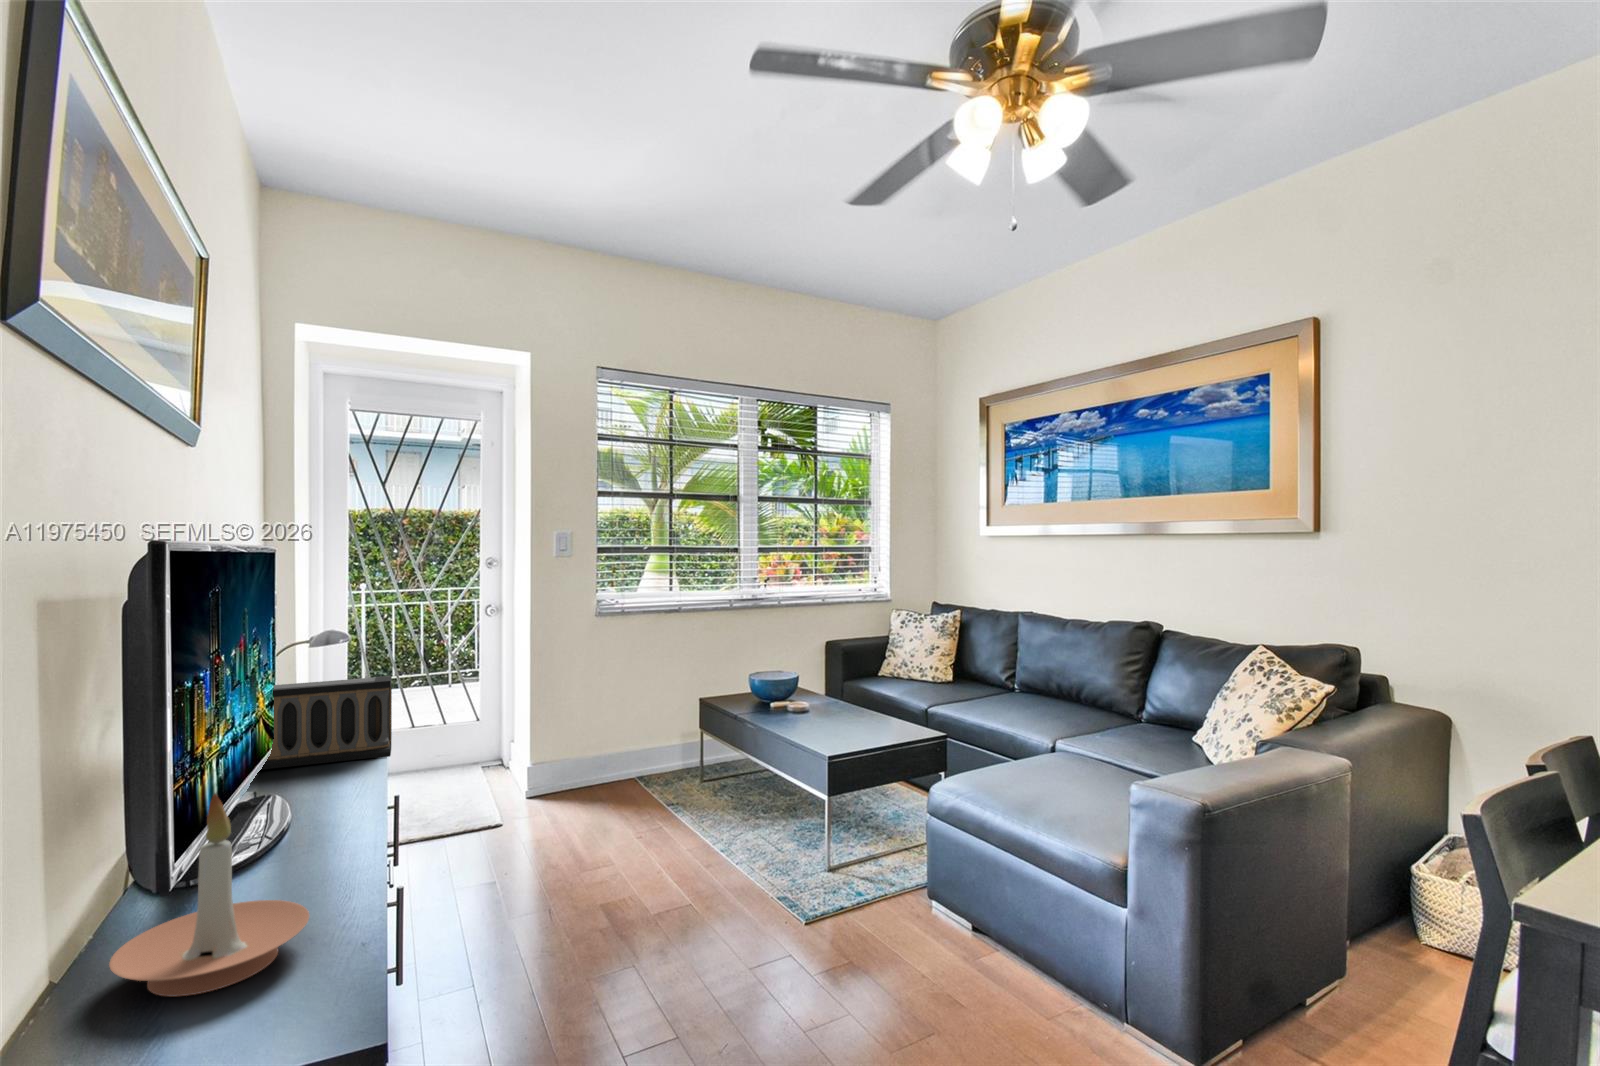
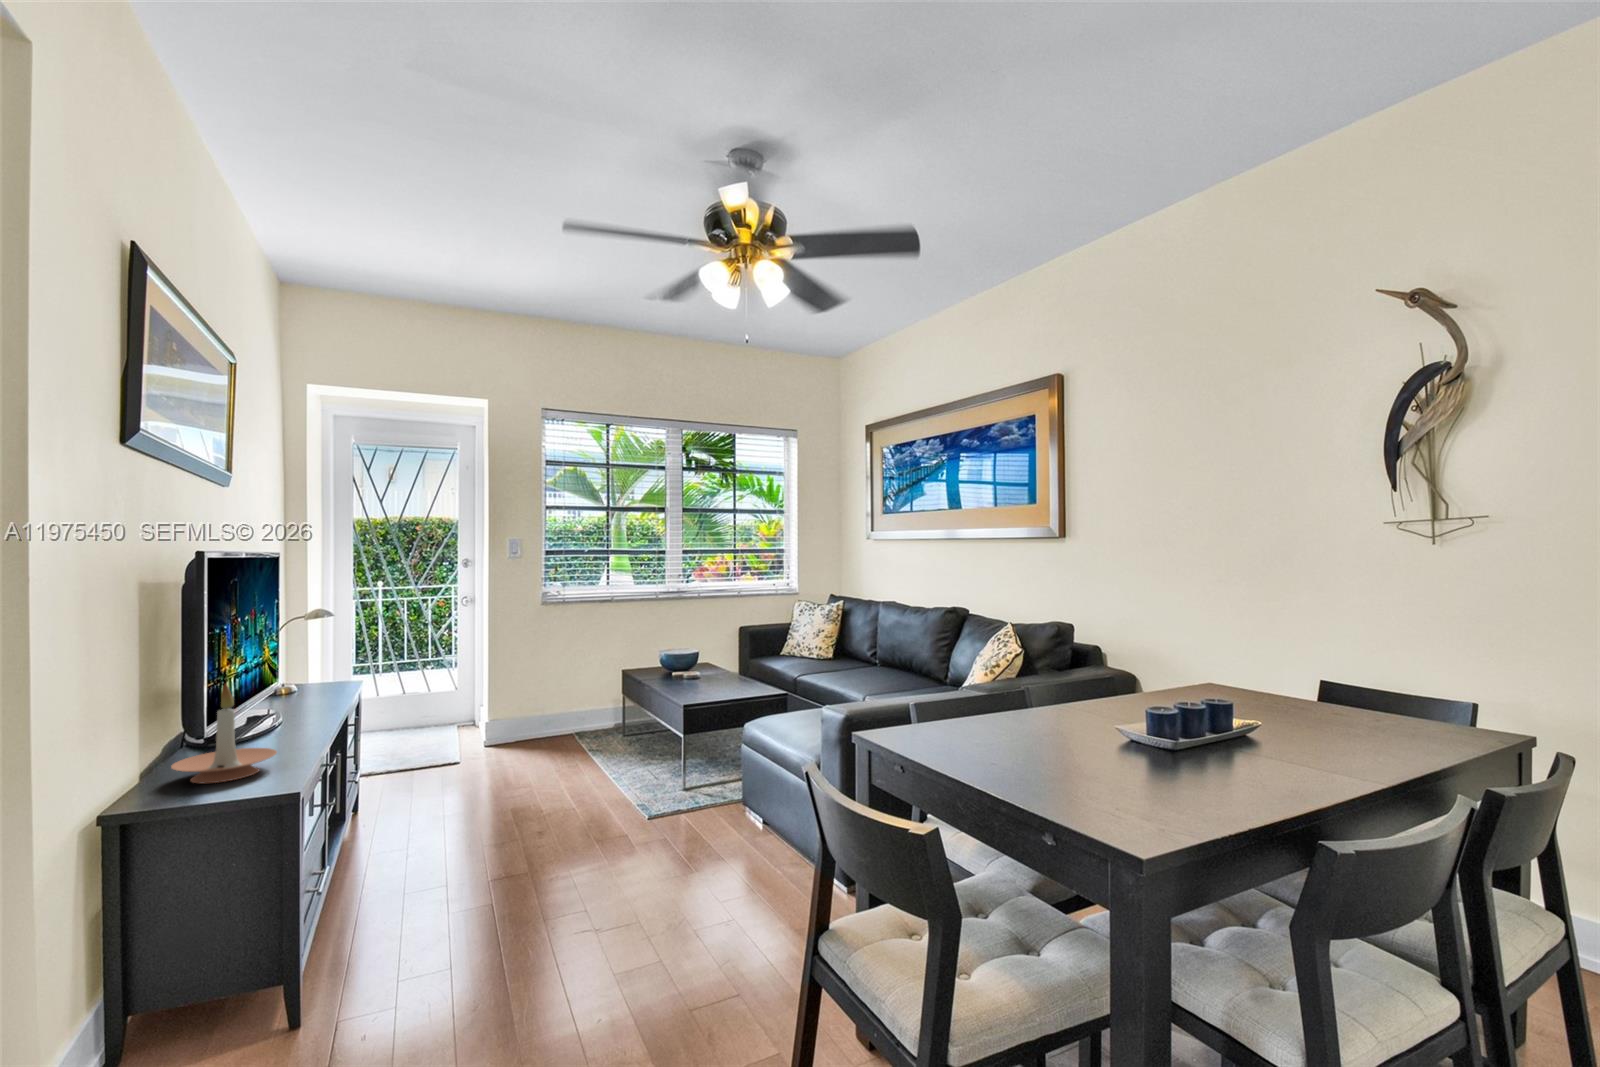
speaker: present [261,676,392,770] -> none [258,640,362,701]

